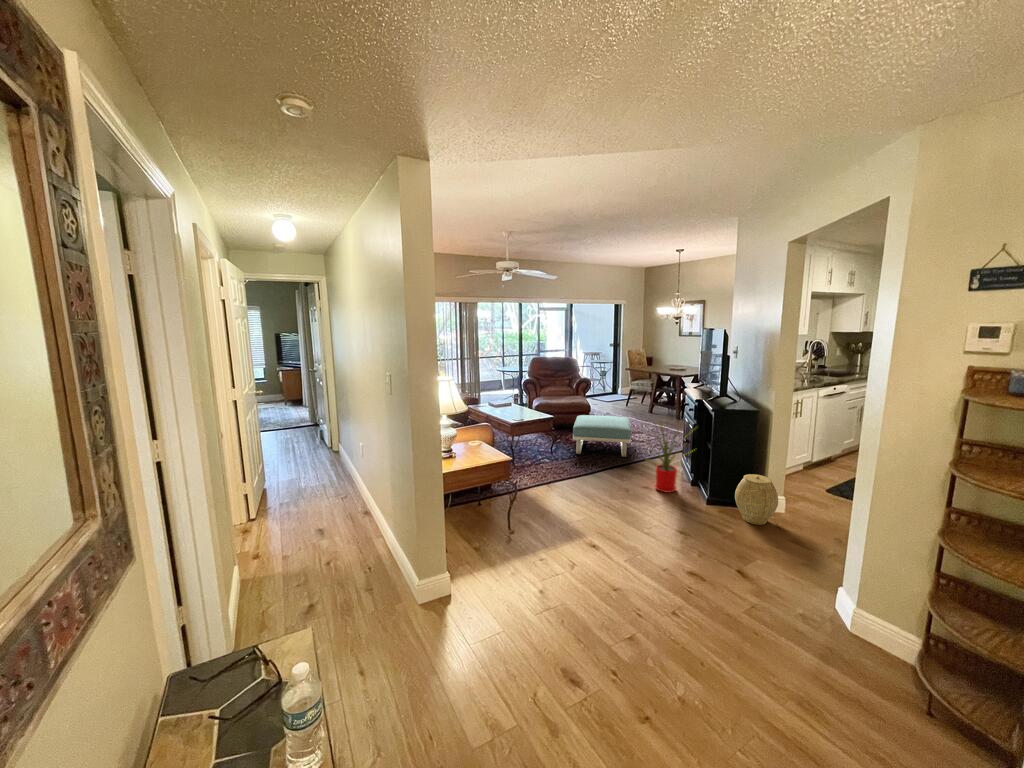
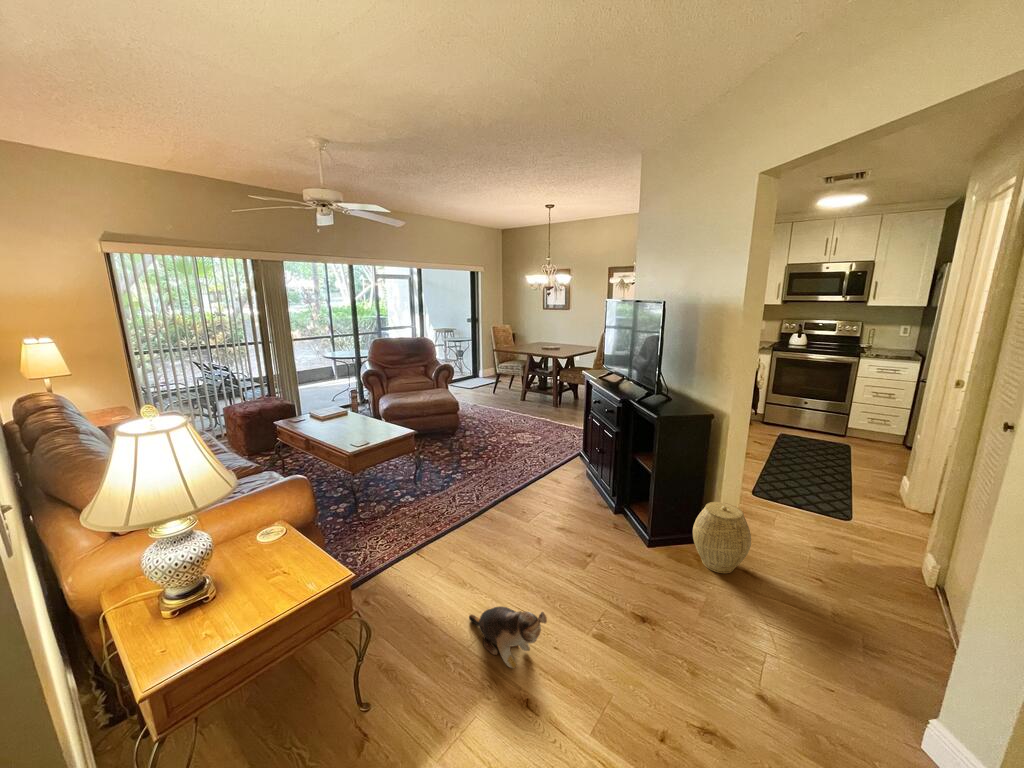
footstool: present [573,415,631,457] -> none [444,417,524,478]
house plant: present [655,423,693,493] -> none [549,420,630,534]
plush toy: none [570,501,608,533] -> present [469,607,547,668]

